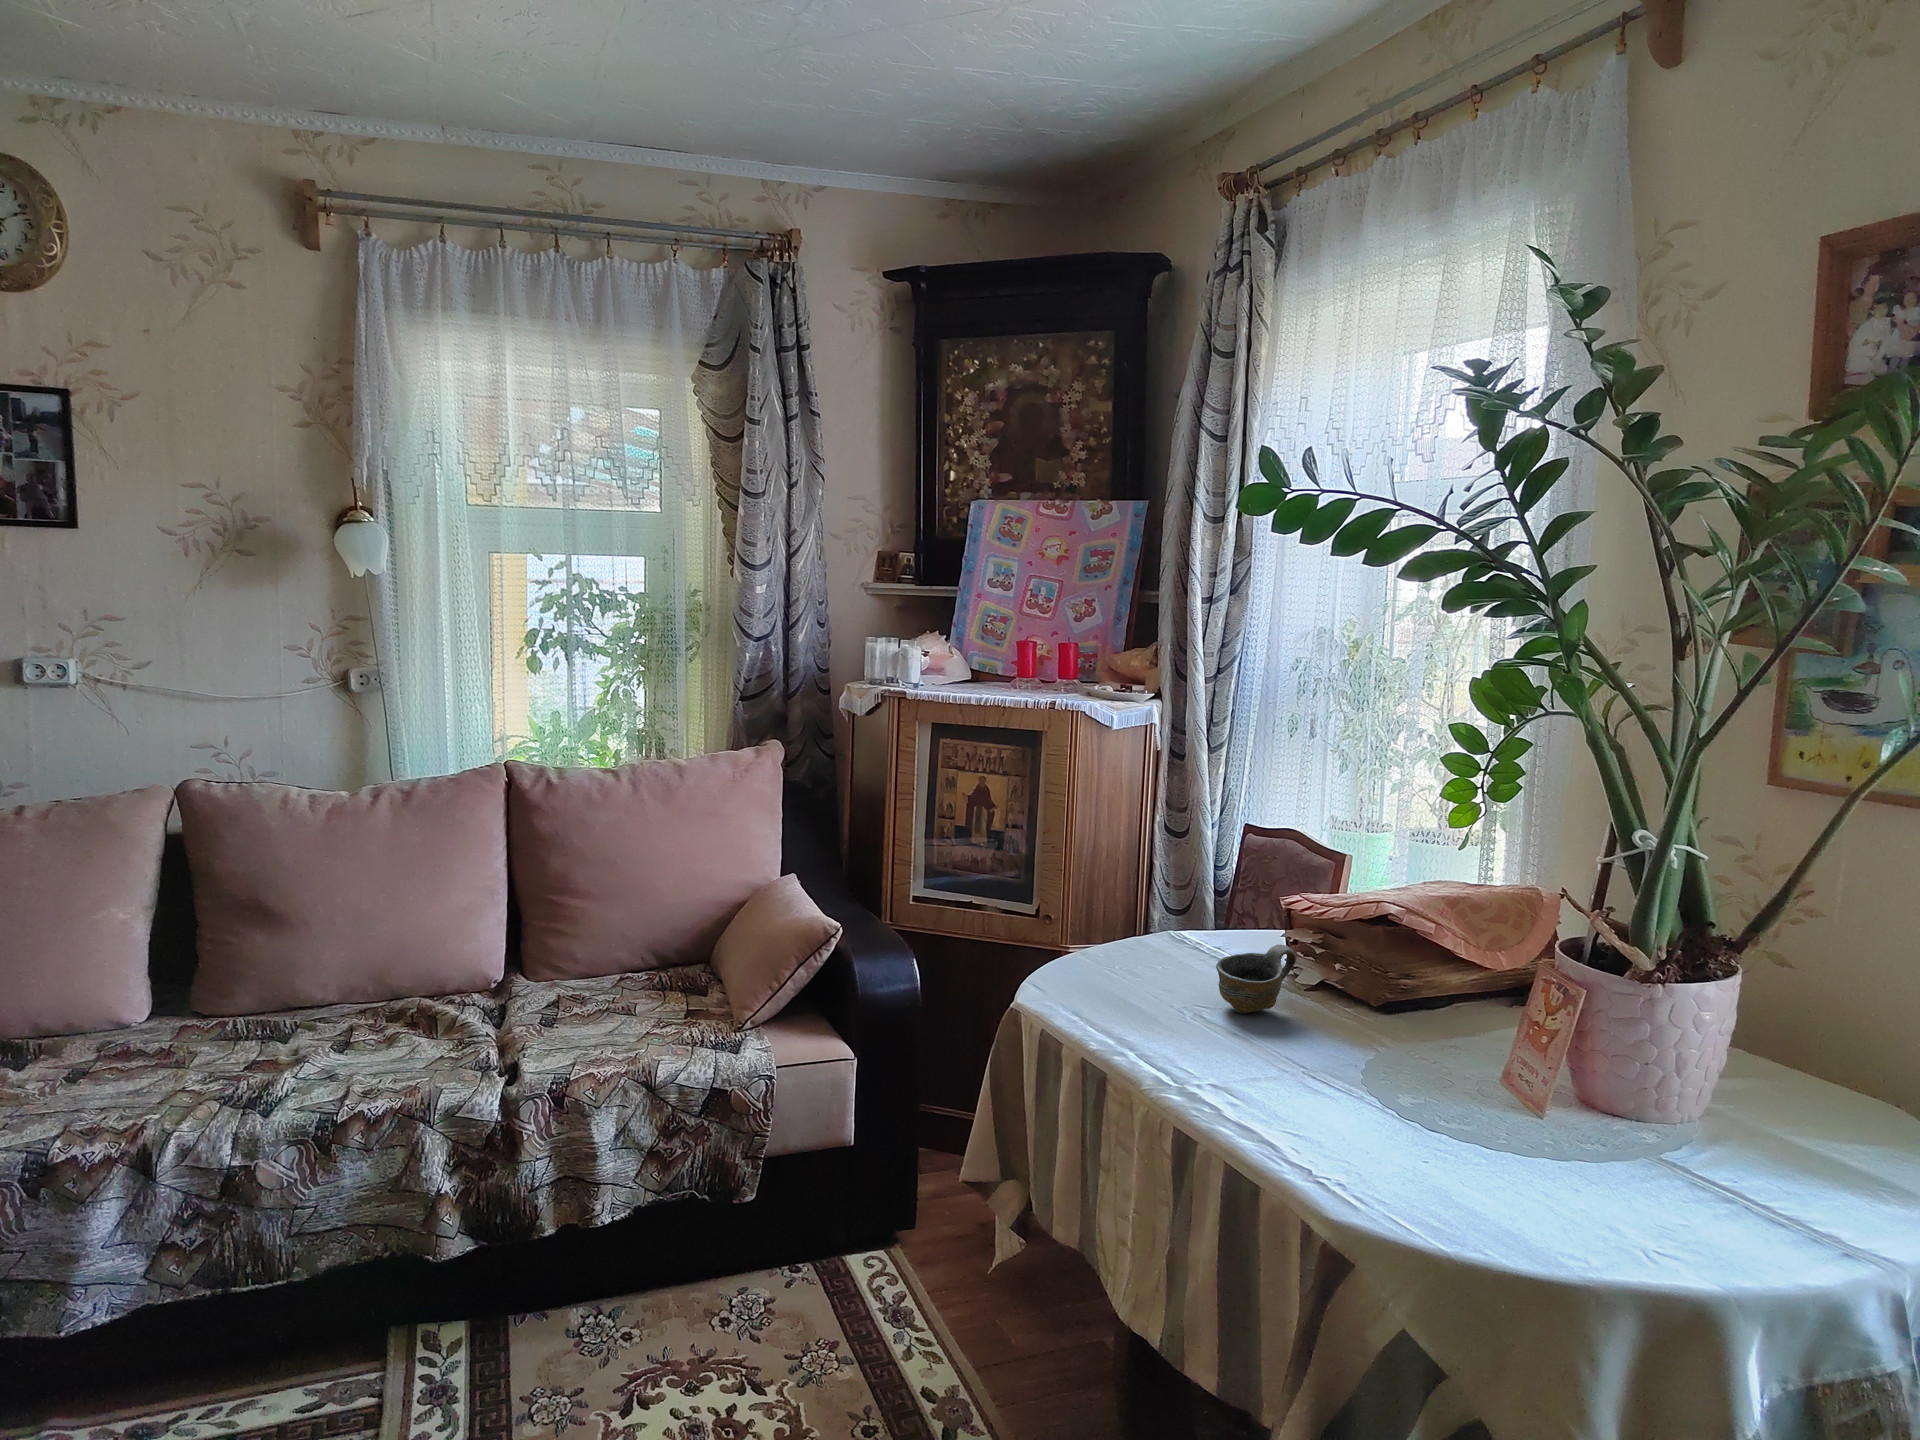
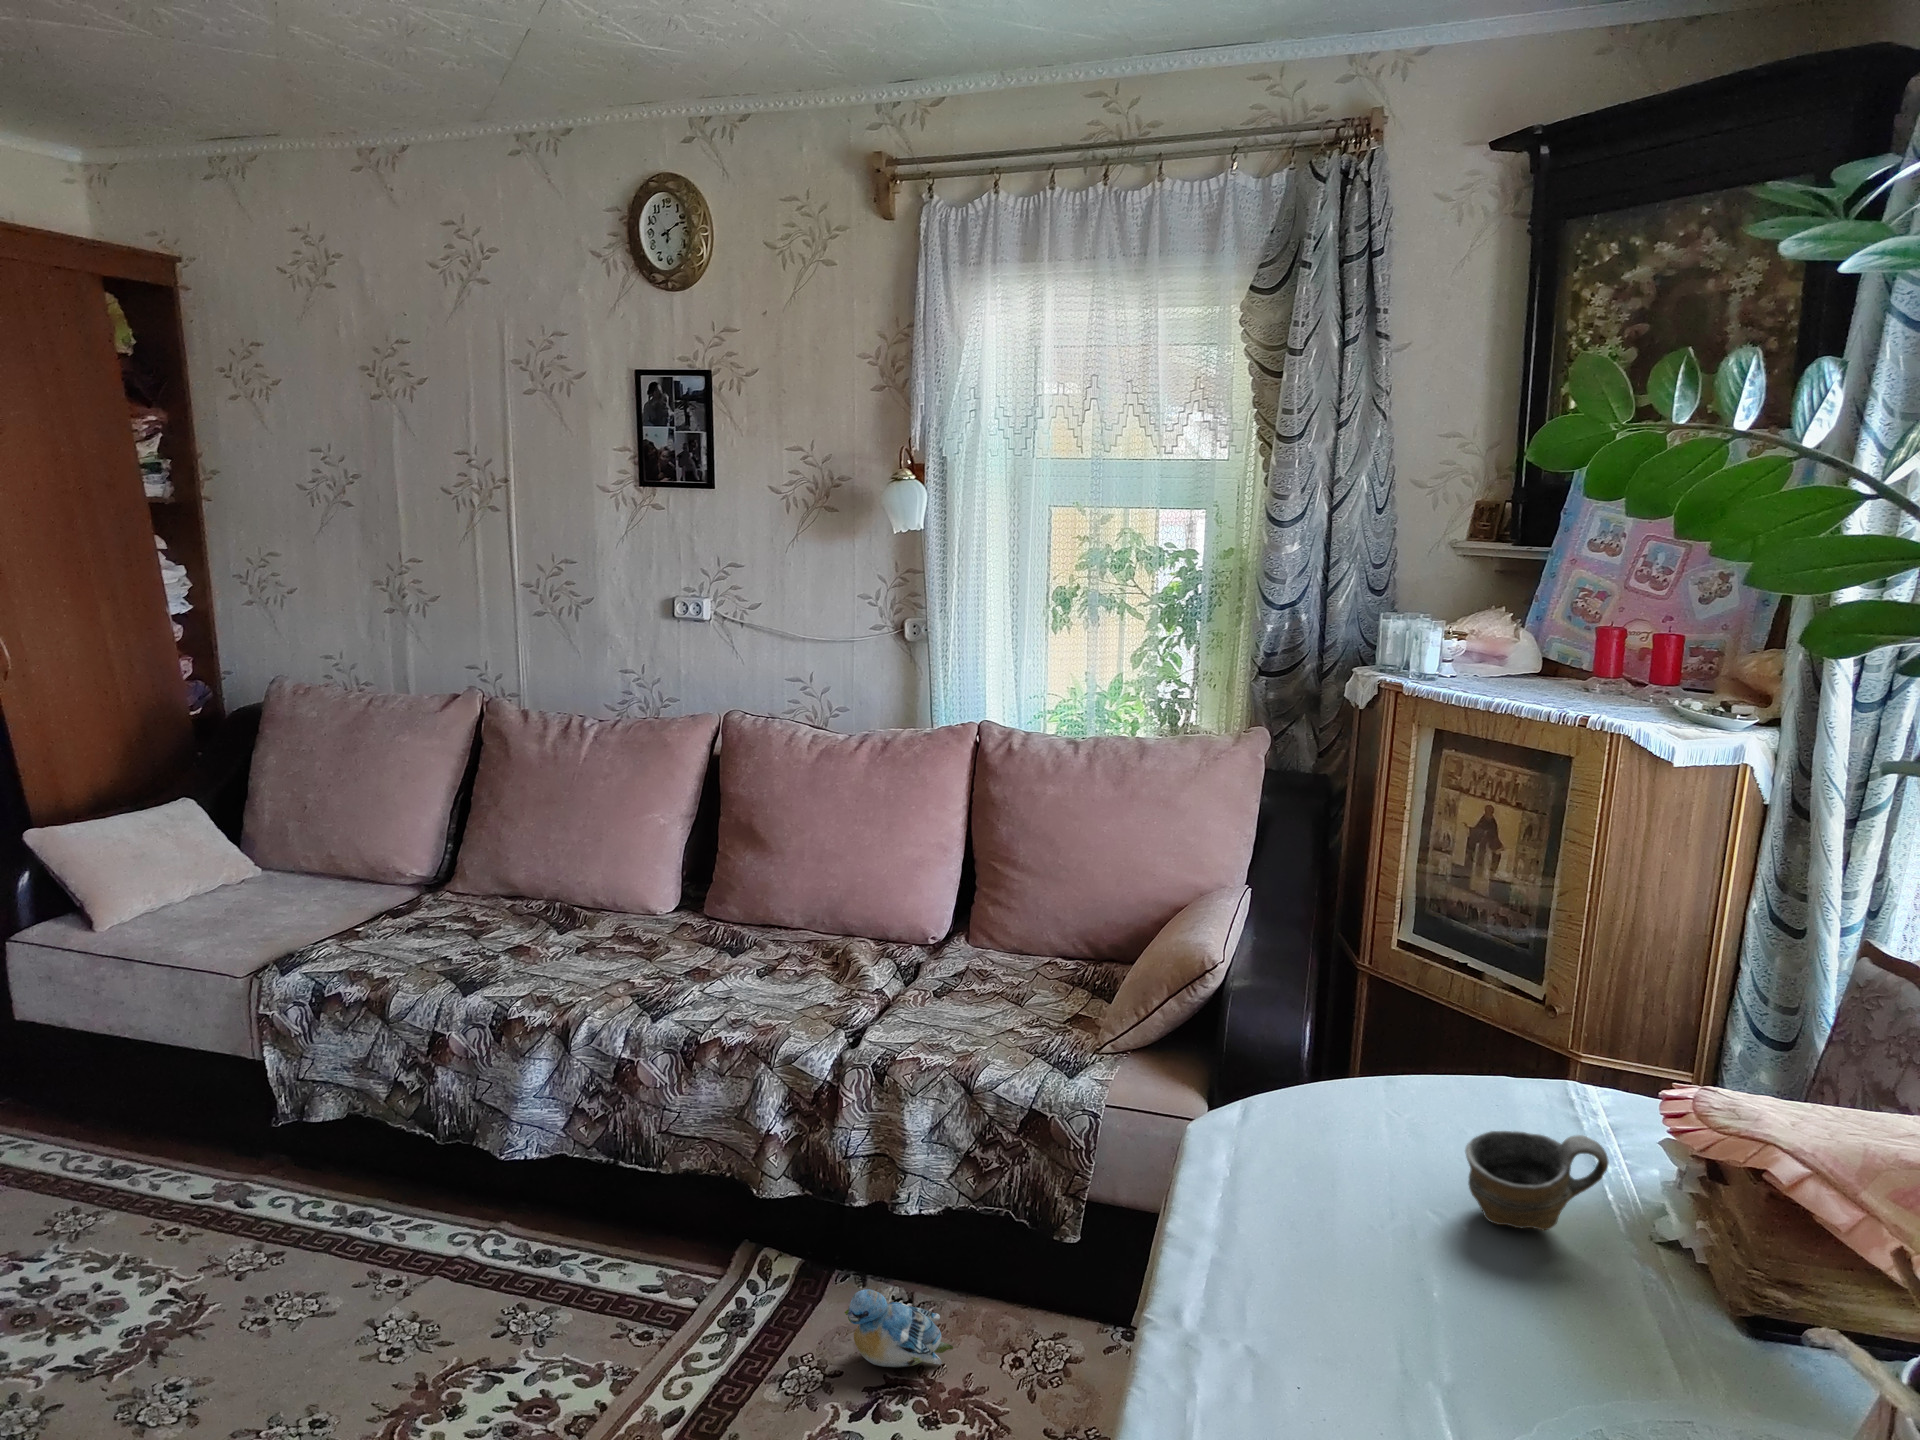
plush toy: none [564,1304,667,1374] -> present [845,1289,953,1367]

